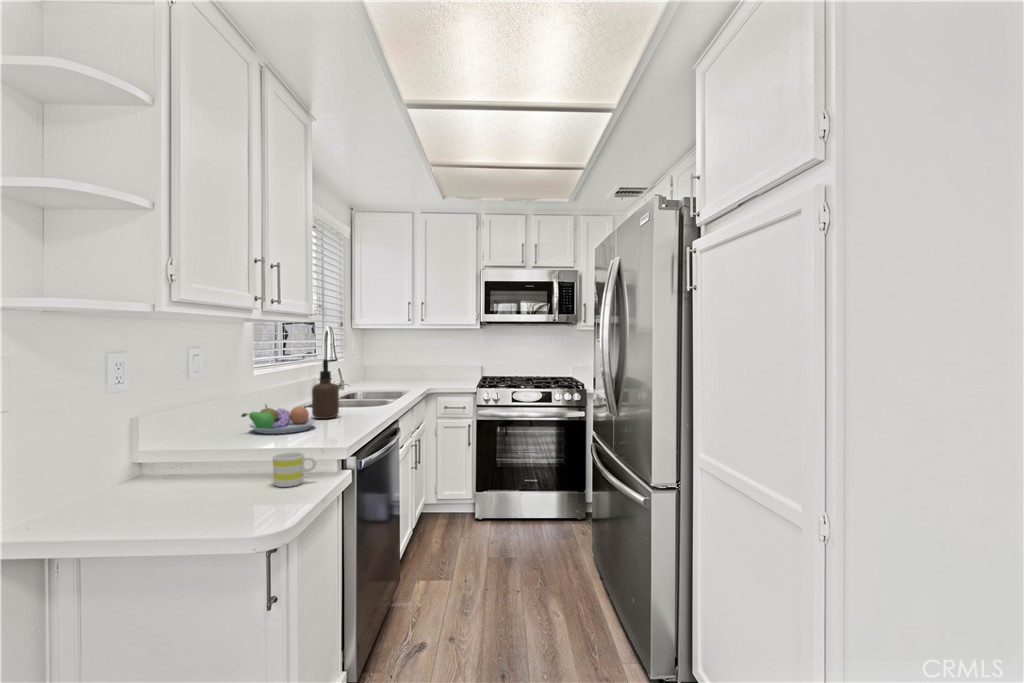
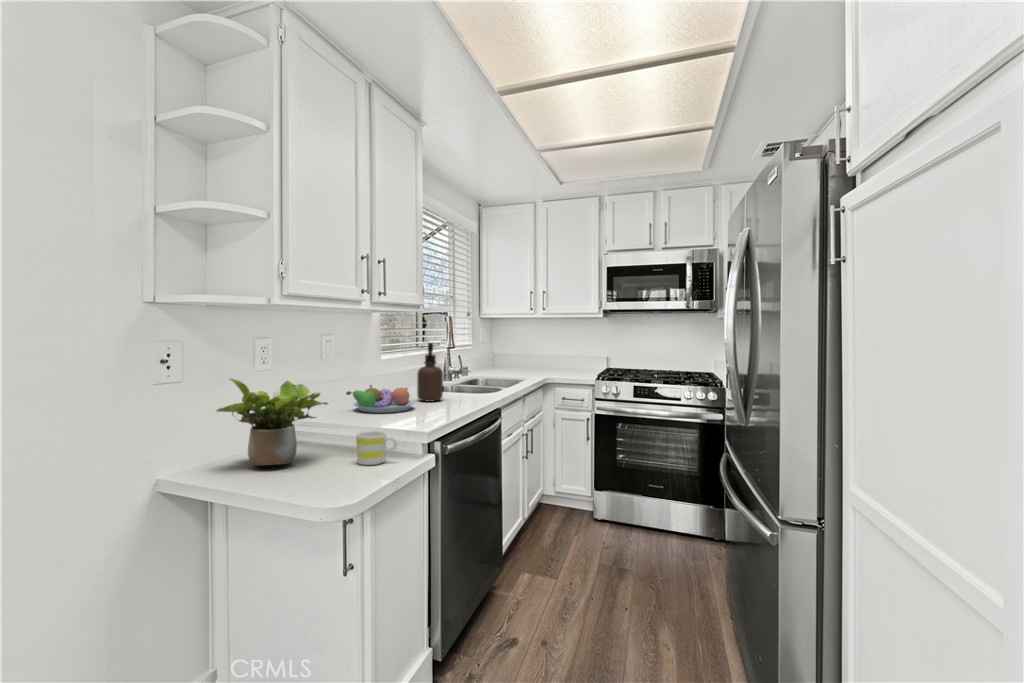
potted plant: none [114,406,239,499] -> present [216,379,328,466]

